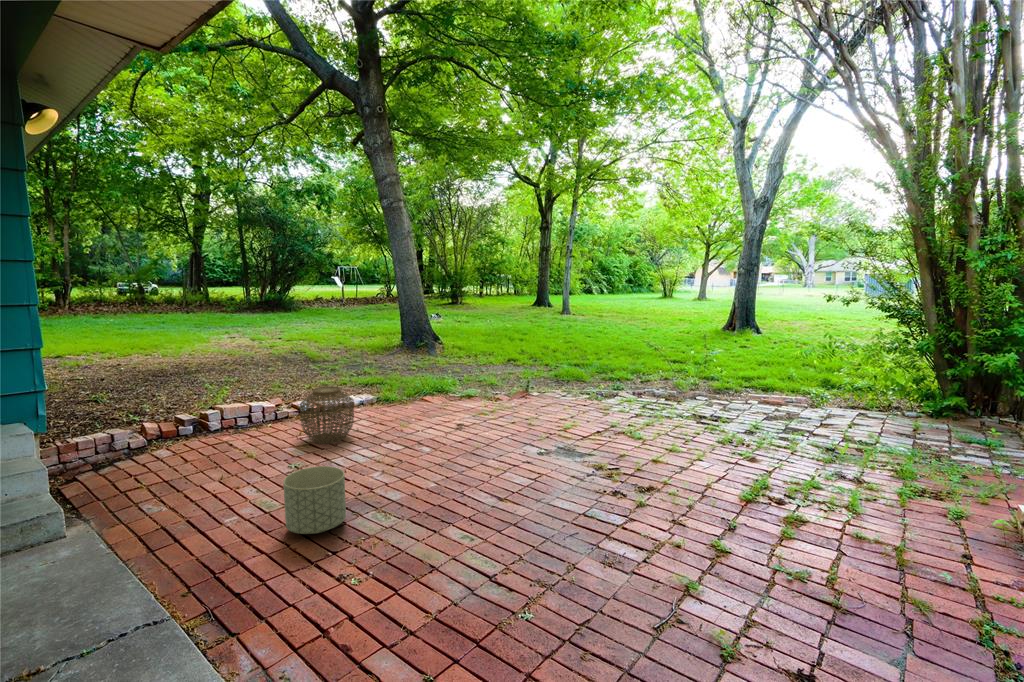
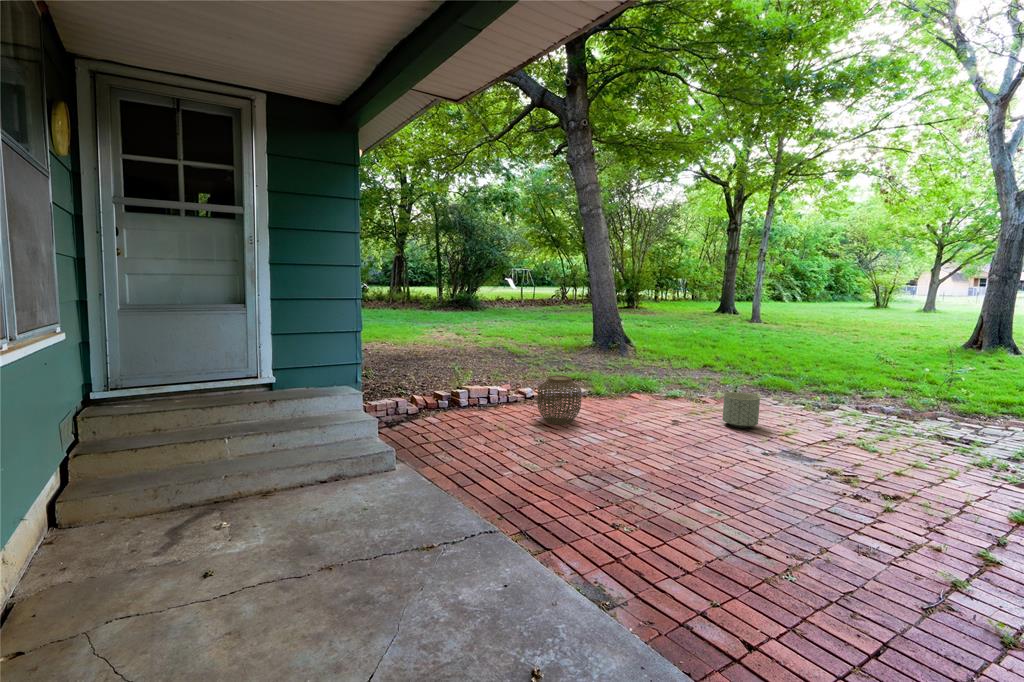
planter: present [283,466,346,534] -> present [722,392,760,428]

